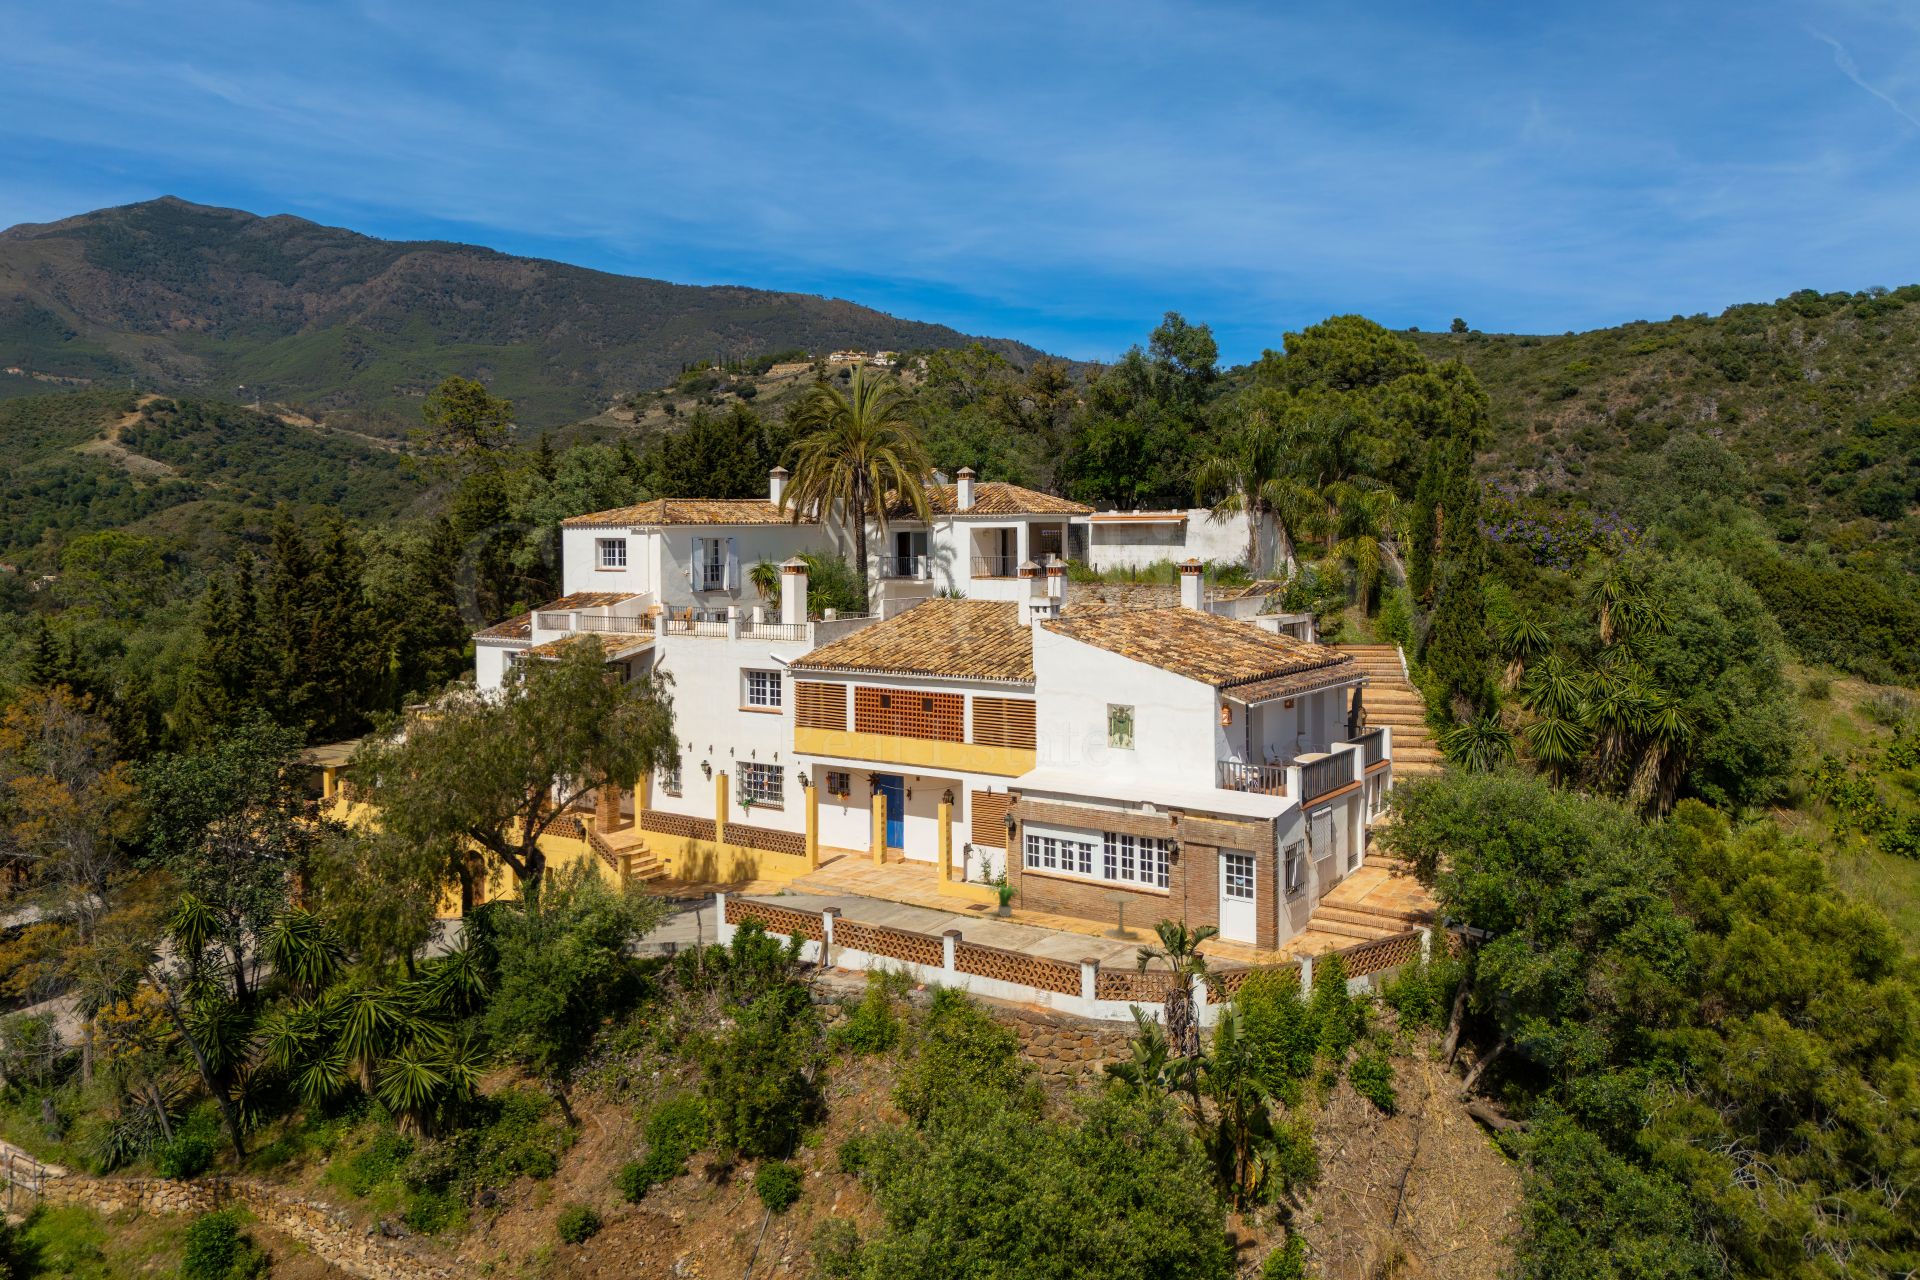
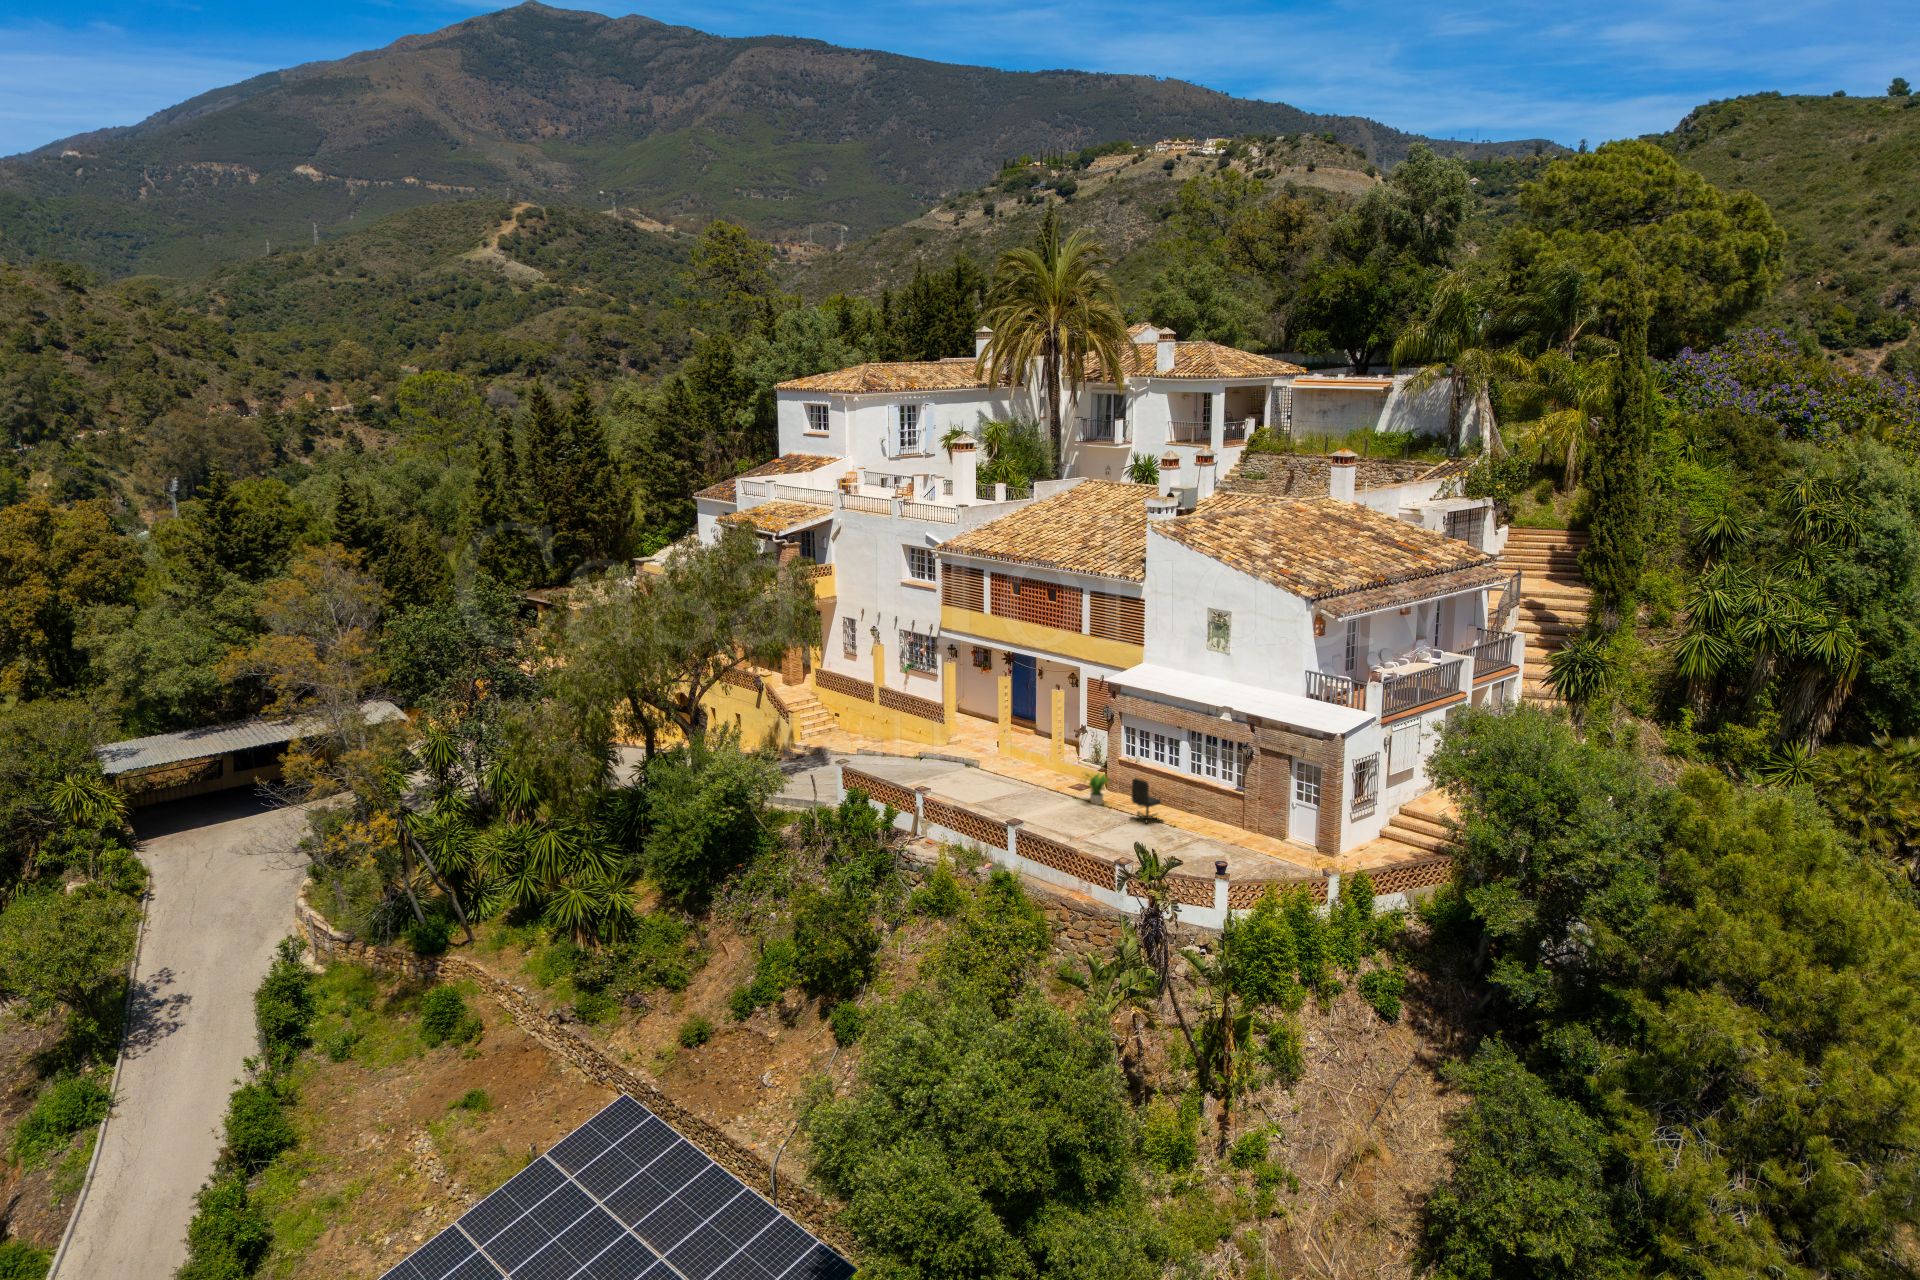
chair: none [1048,883,1084,932] -> present [1130,778,1164,824]
pedestal table: present [1104,892,1138,939] -> none [1179,792,1216,838]

